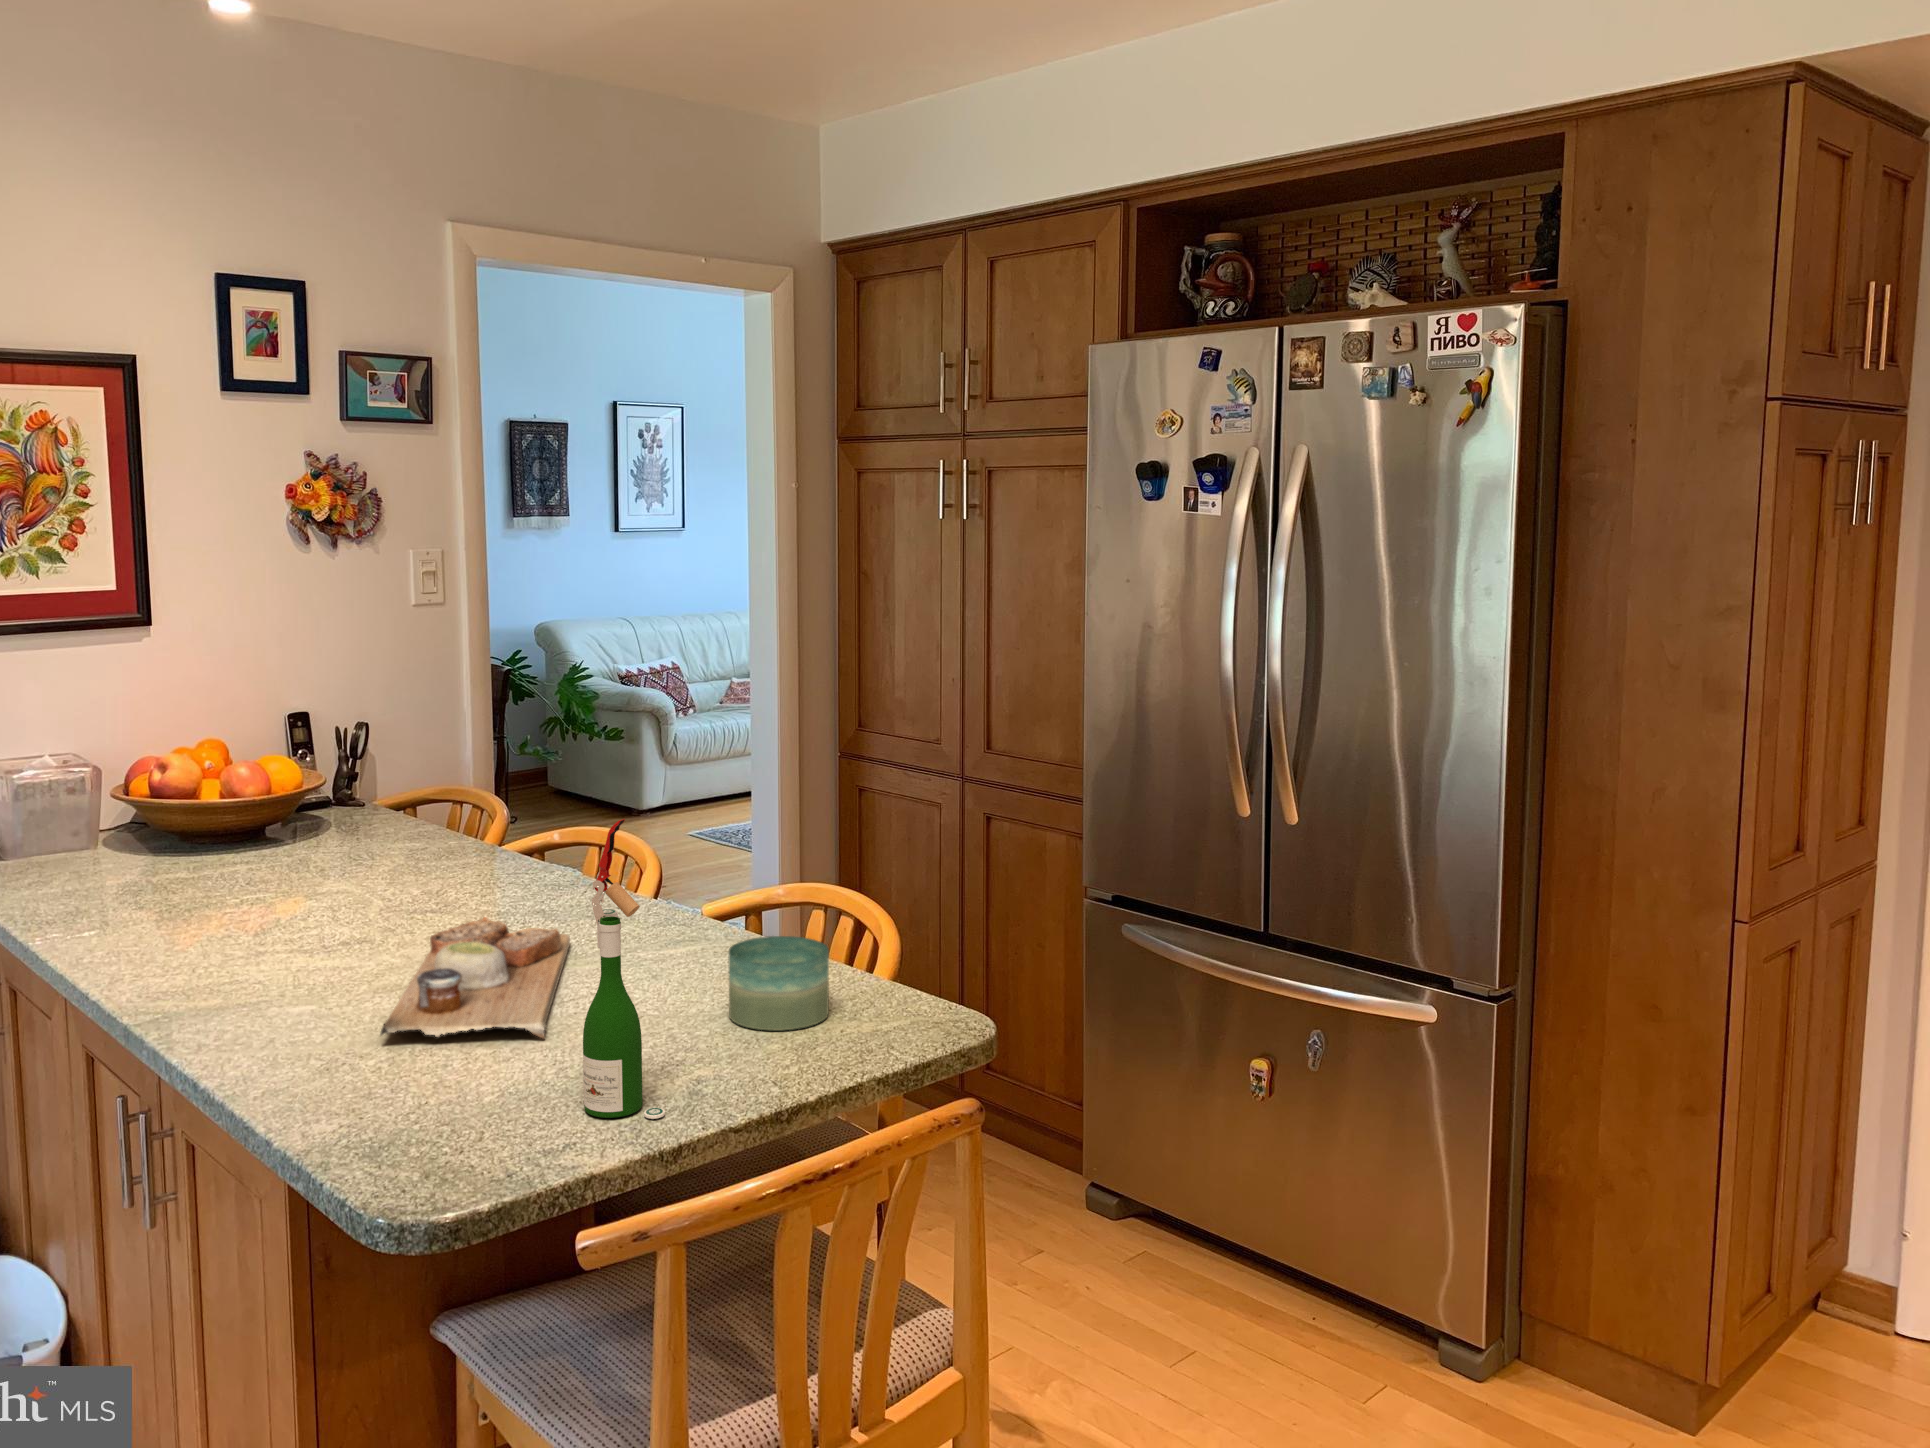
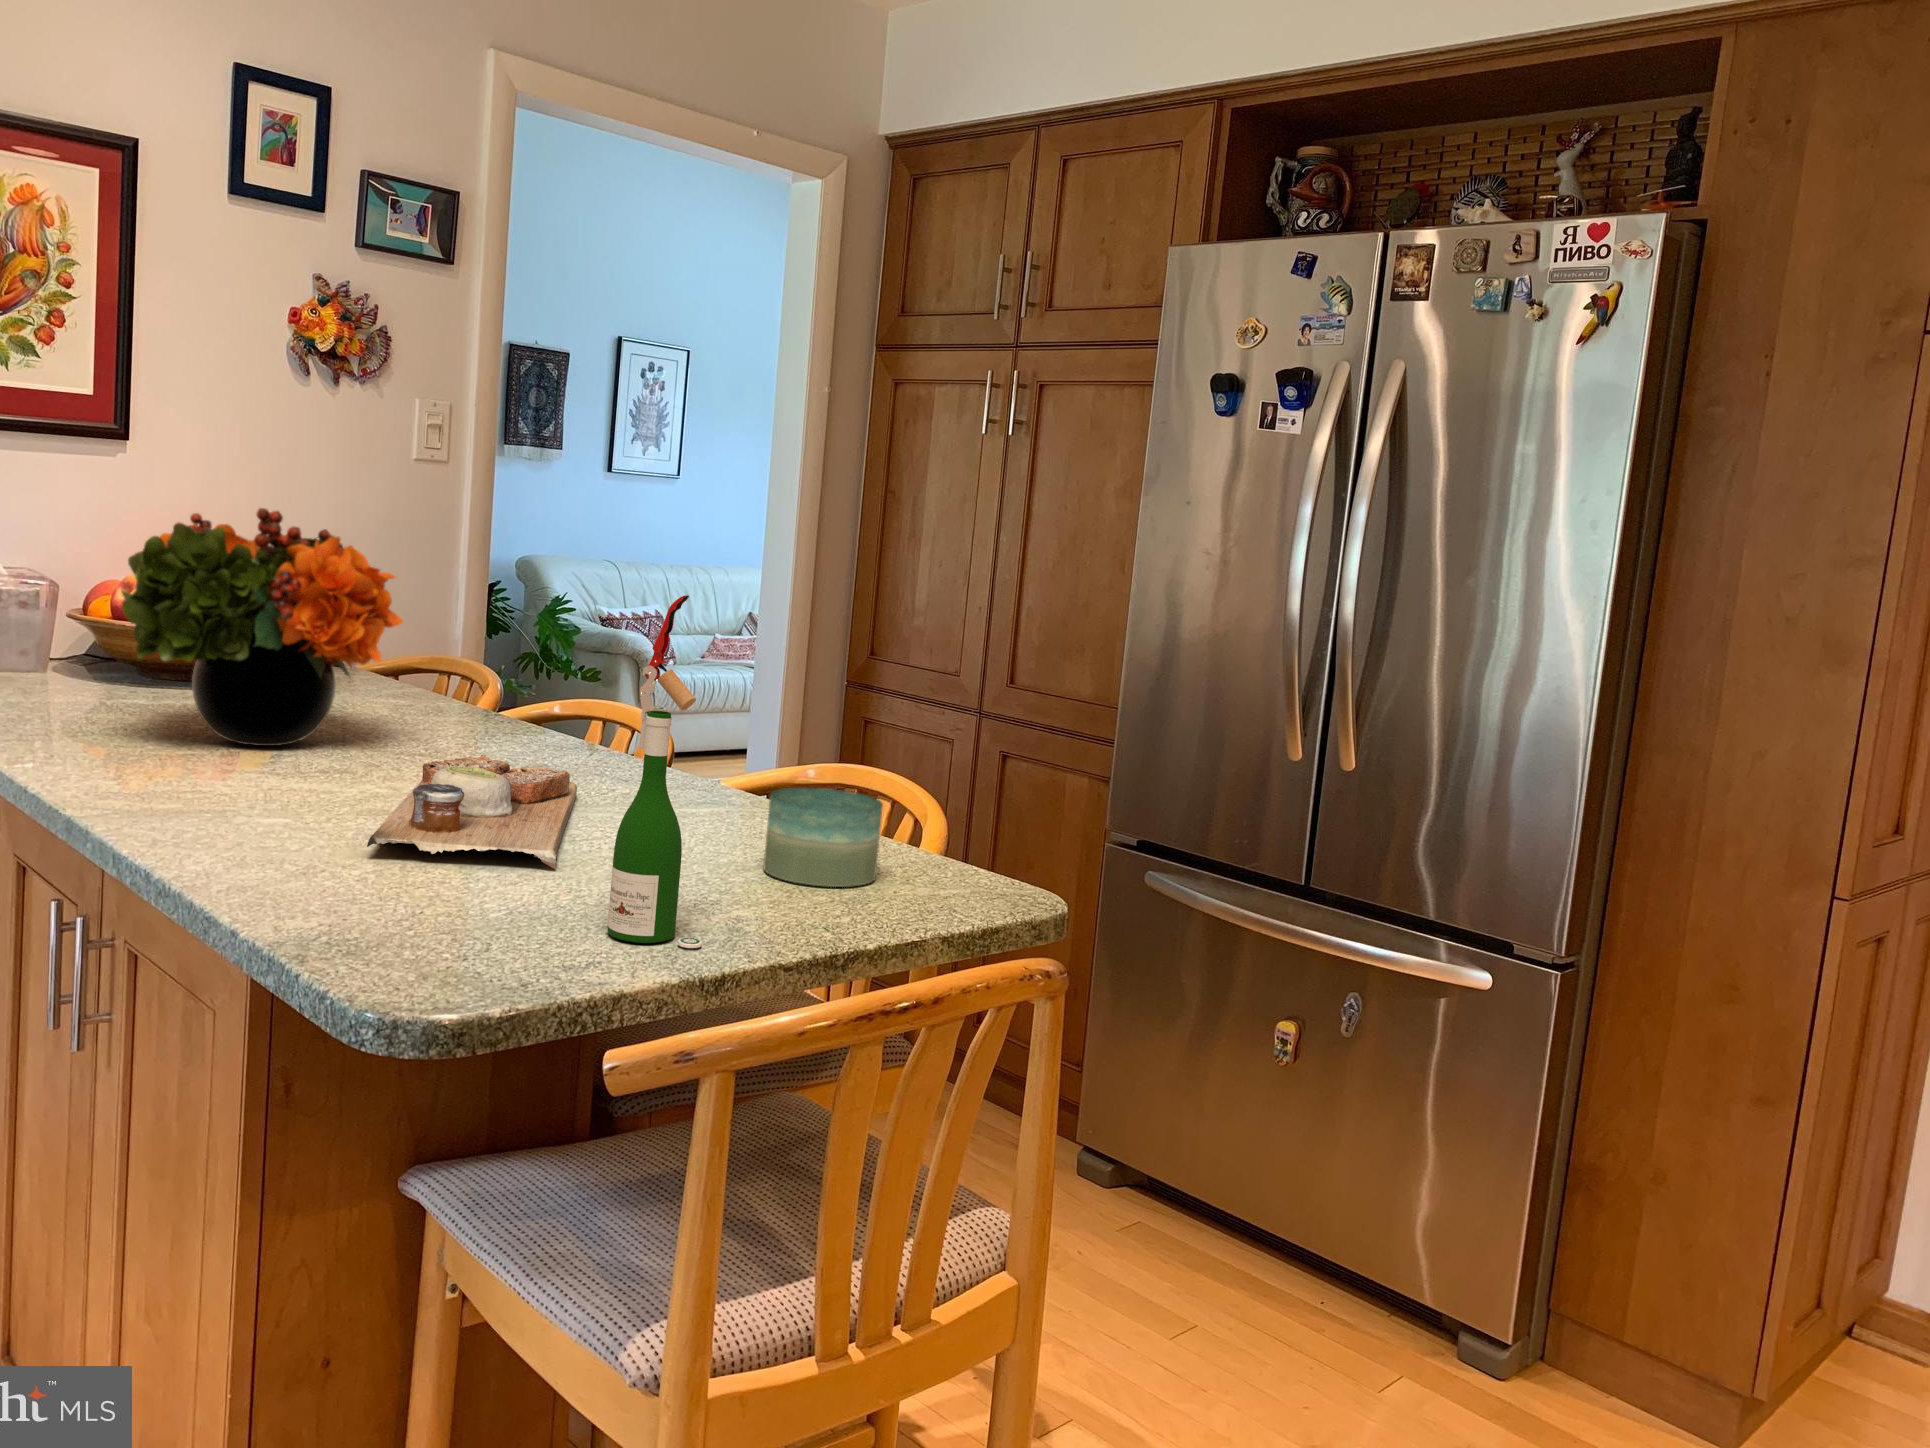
flower arrangement: none [147,707,408,920] -> present [122,508,403,746]

